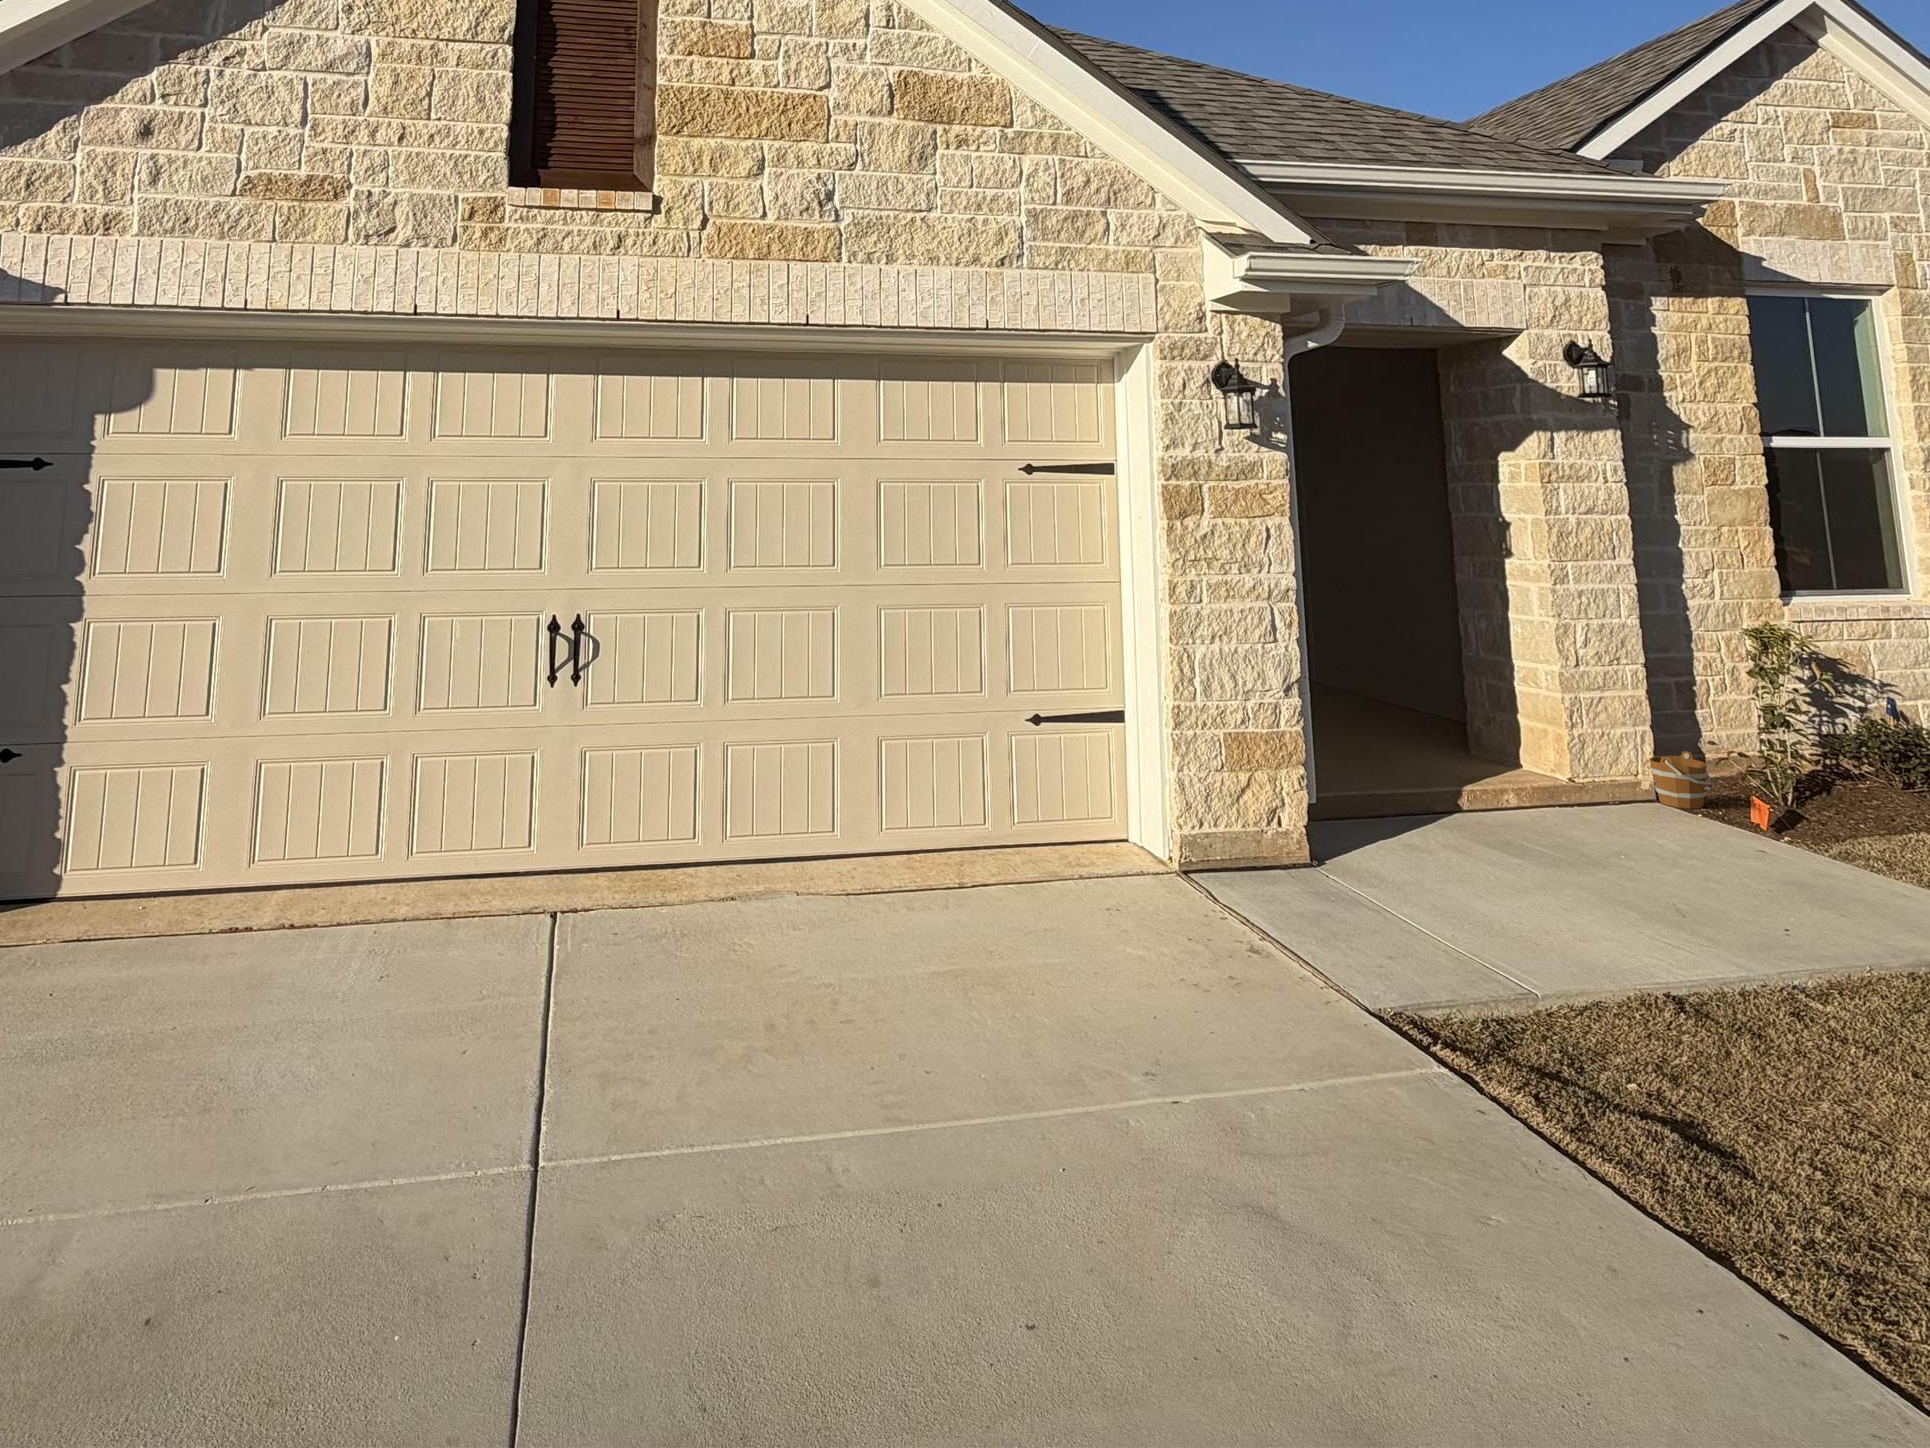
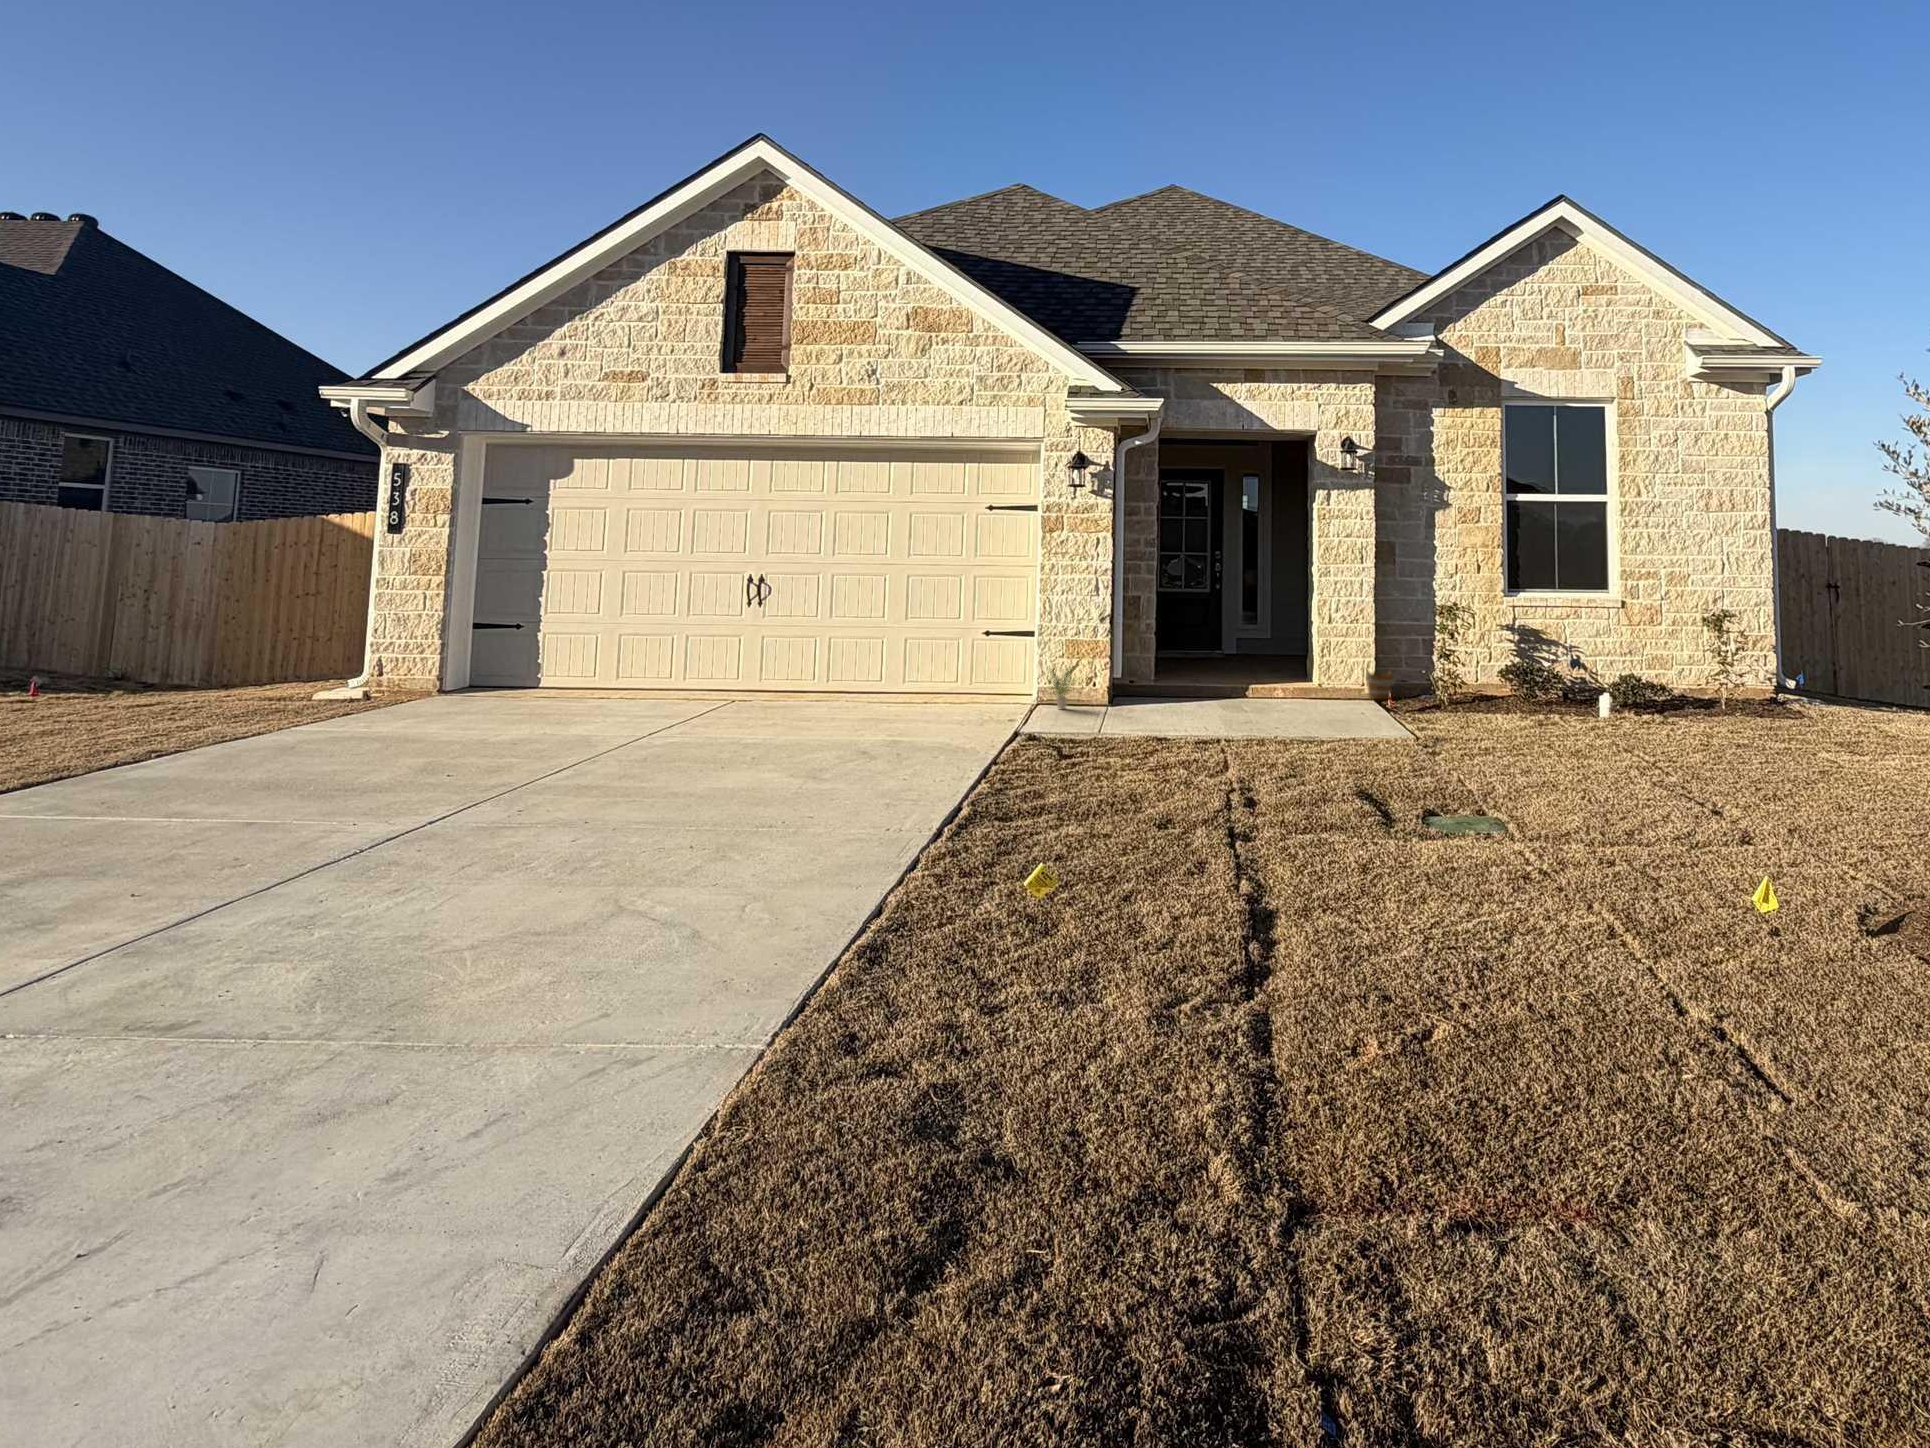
potted plant: none [1220,791,1302,896] -> present [1051,667,1078,709]

